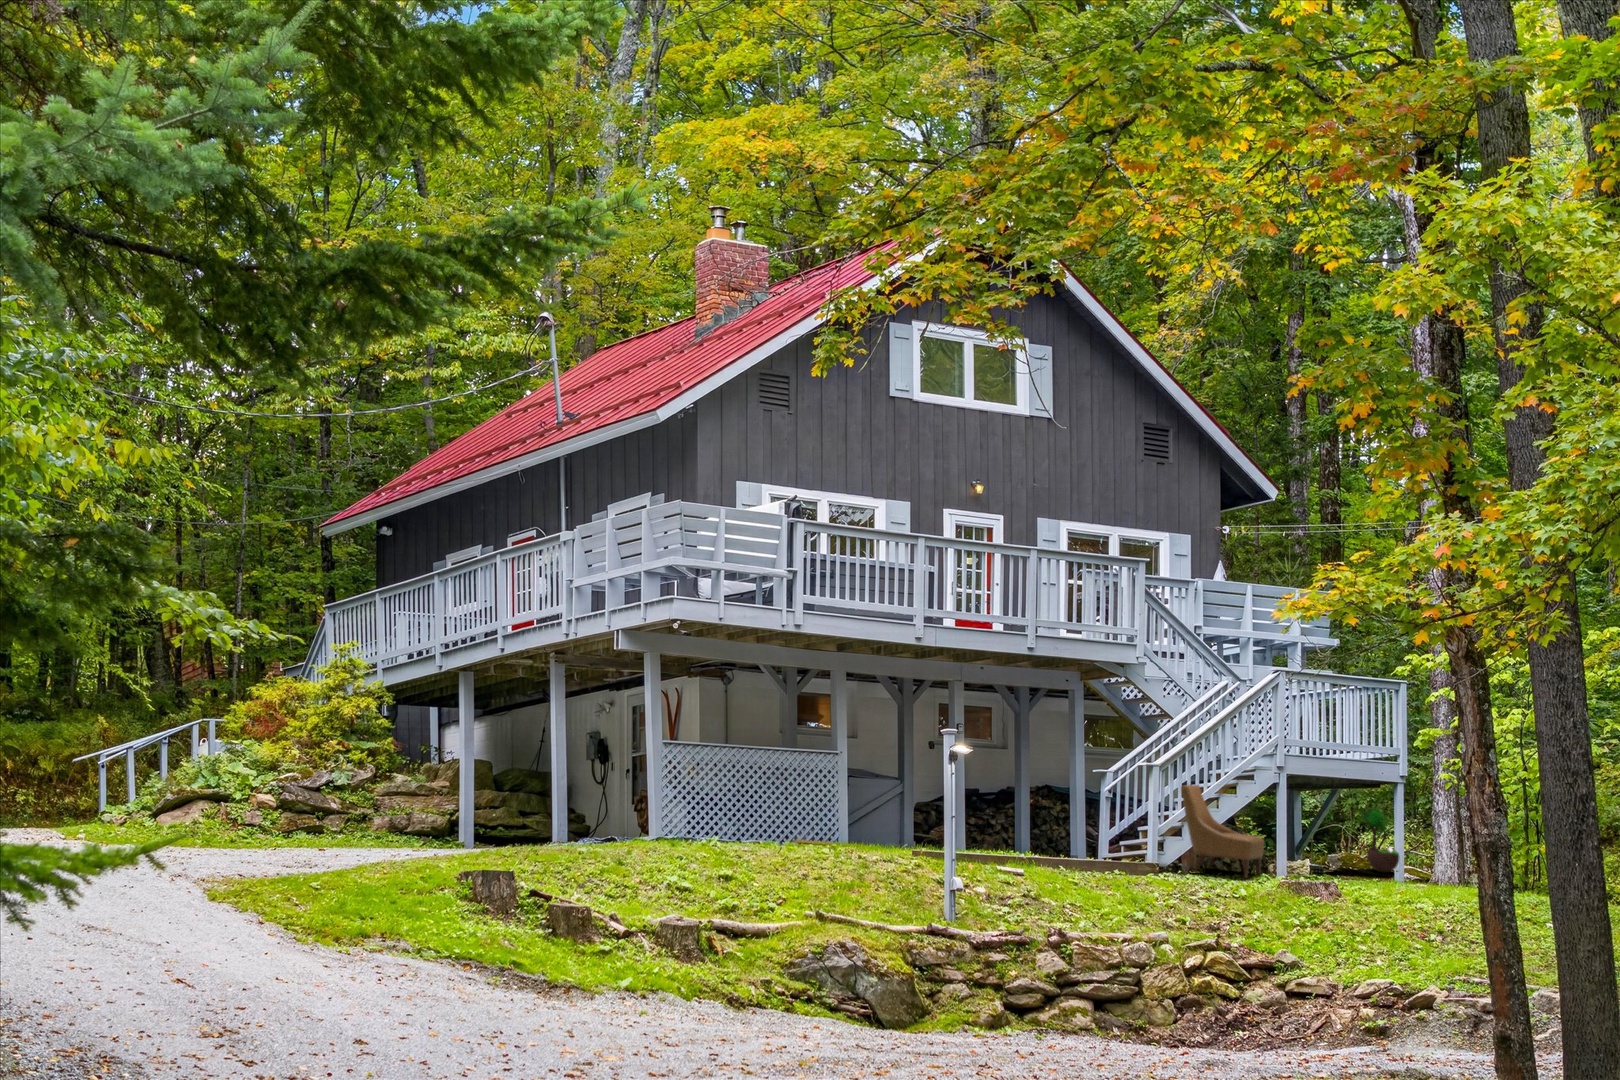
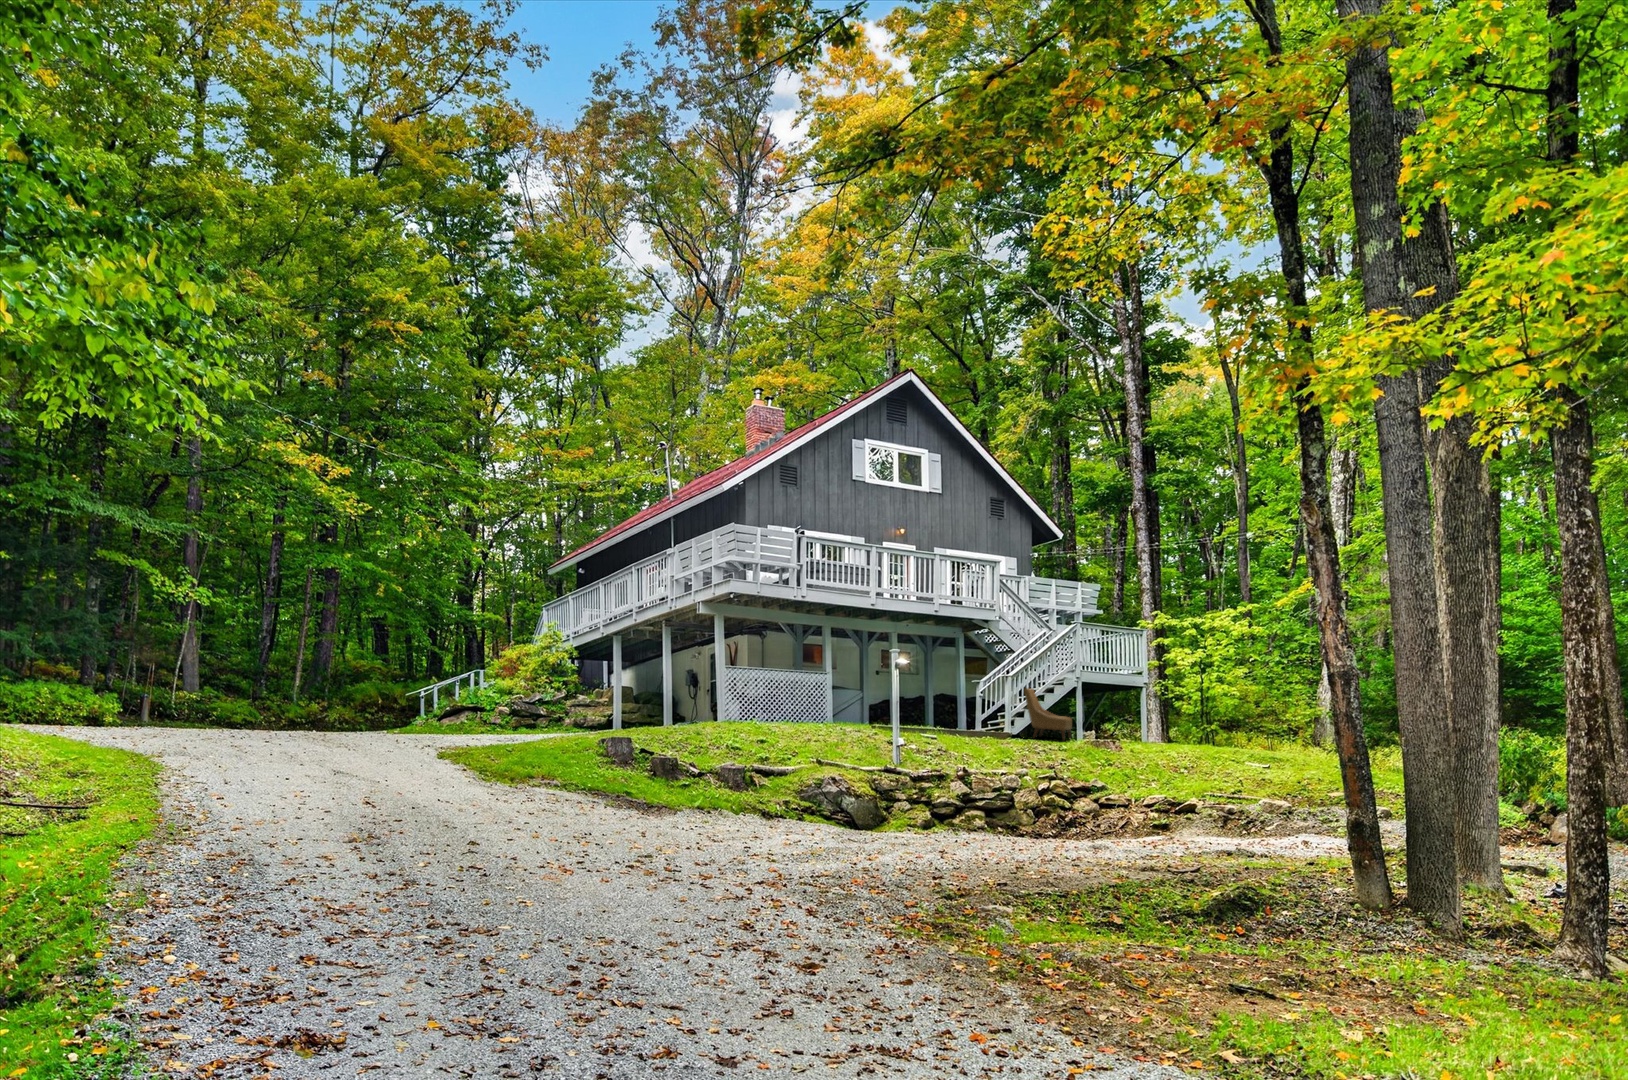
potted tree: present [1360,808,1399,872] -> none [1123,697,1147,738]

